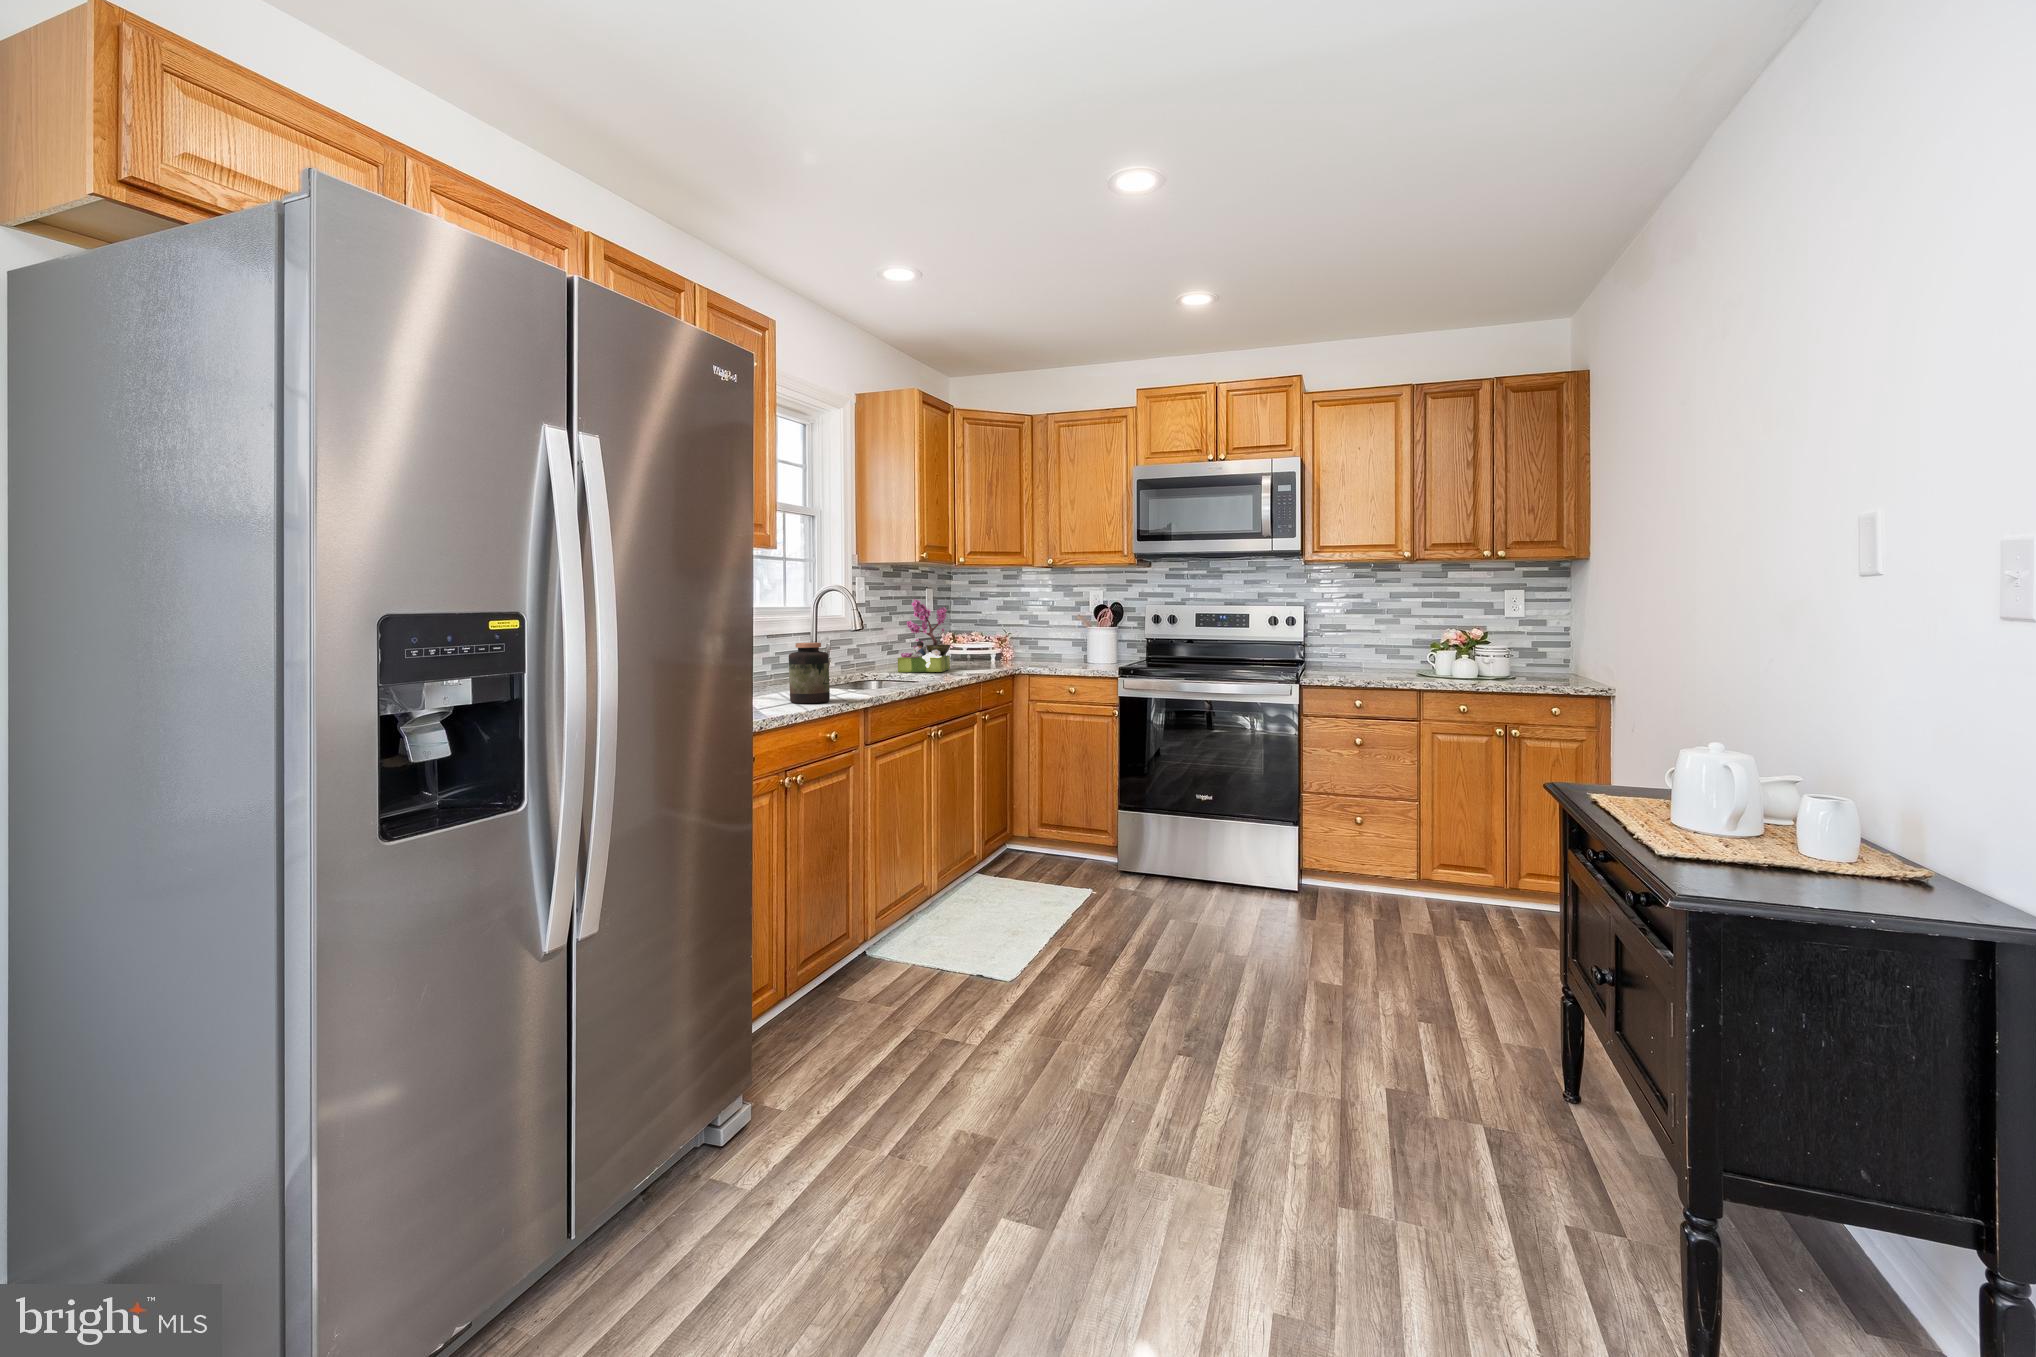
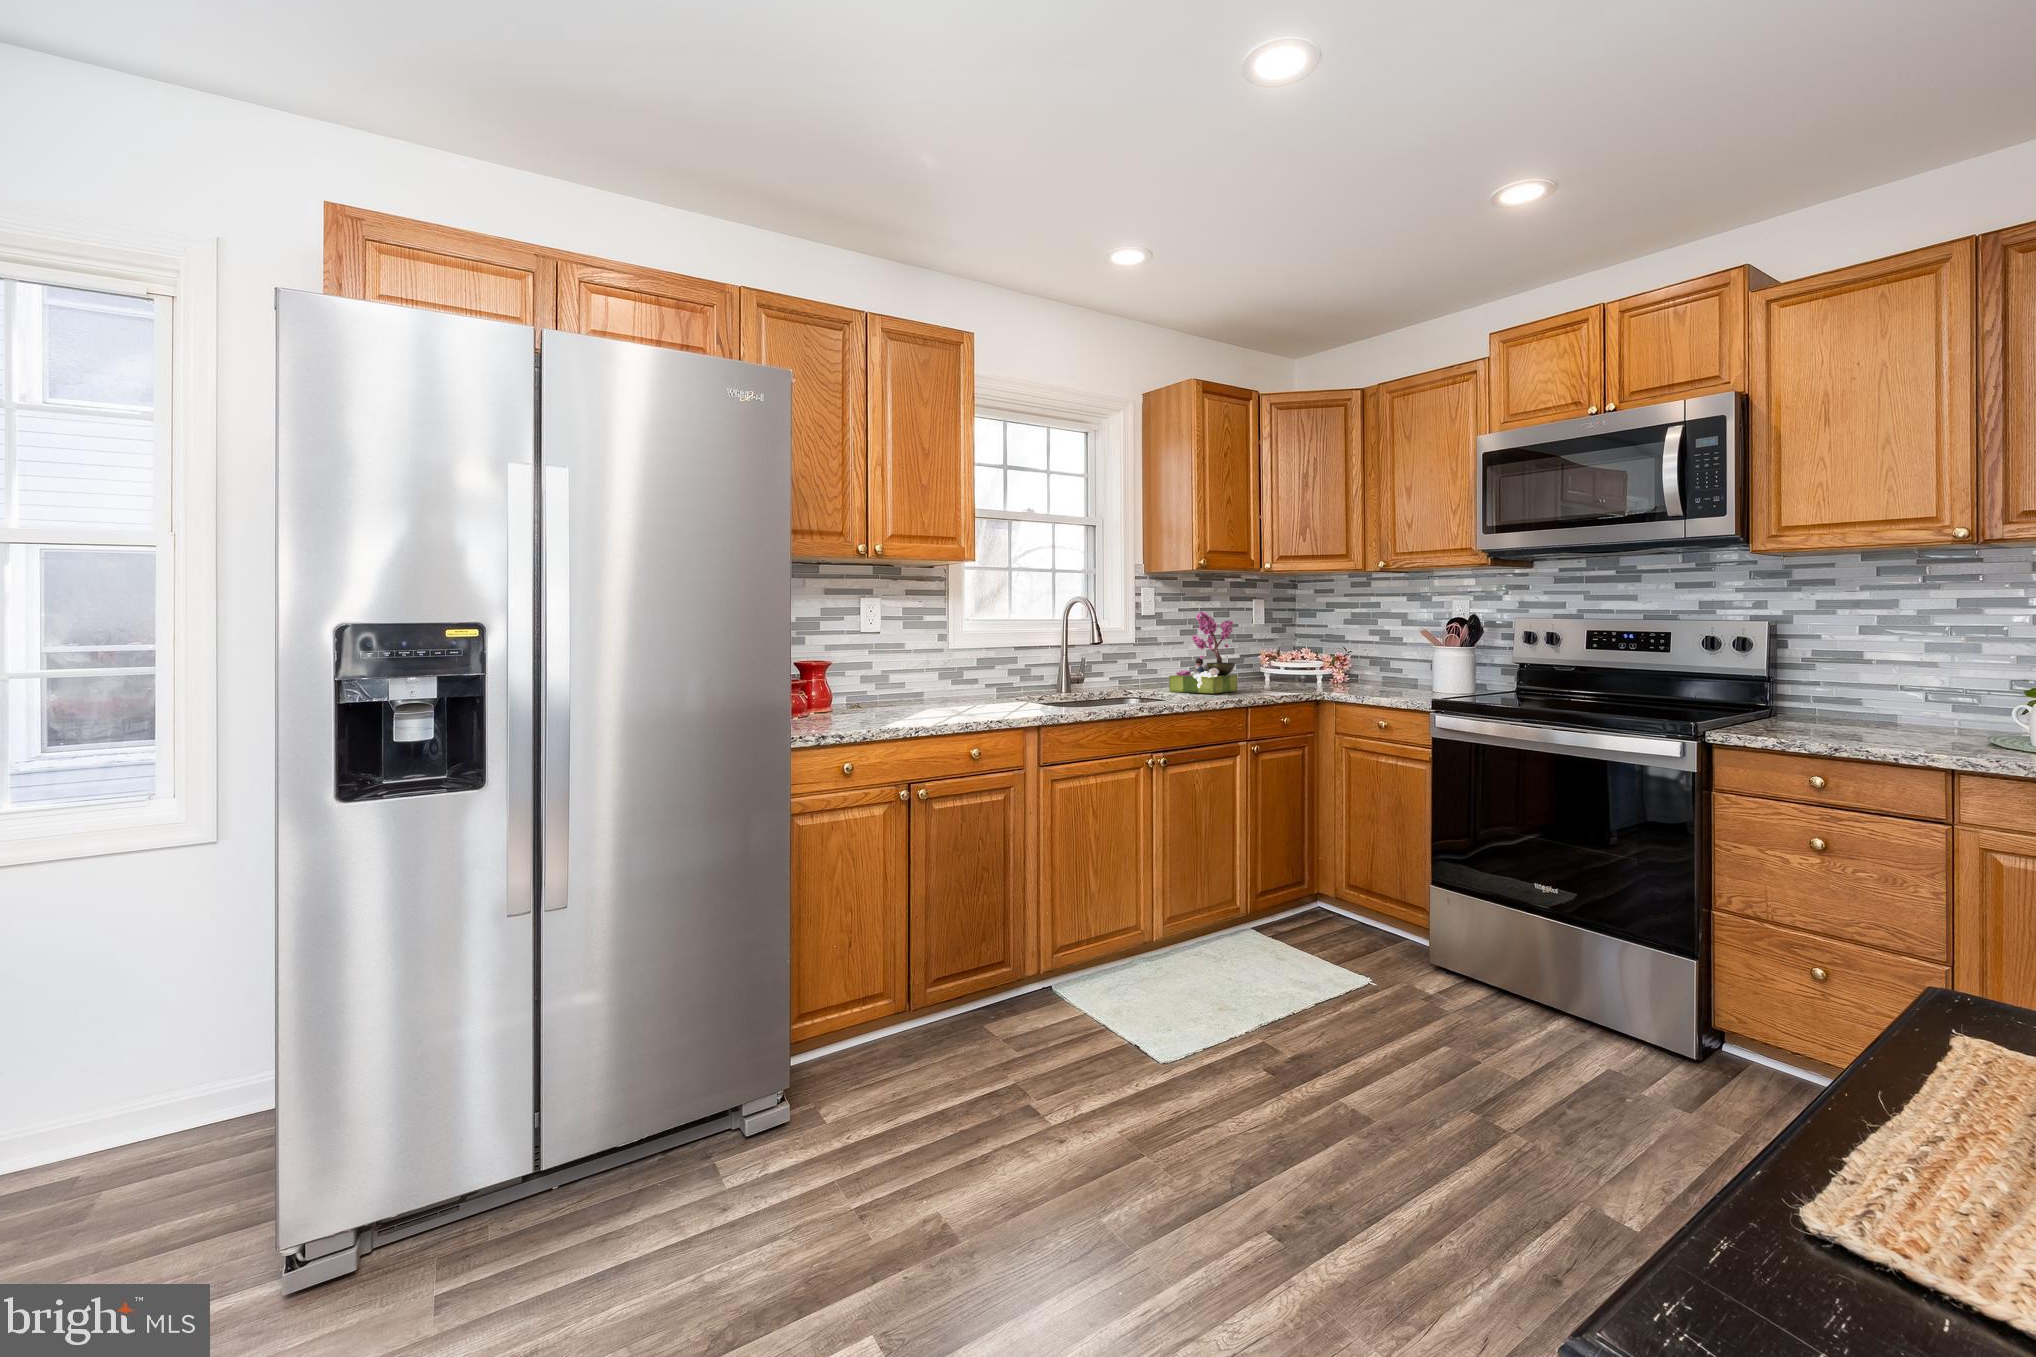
jar: present [789,643,830,703] -> none [961,655,1001,717]

